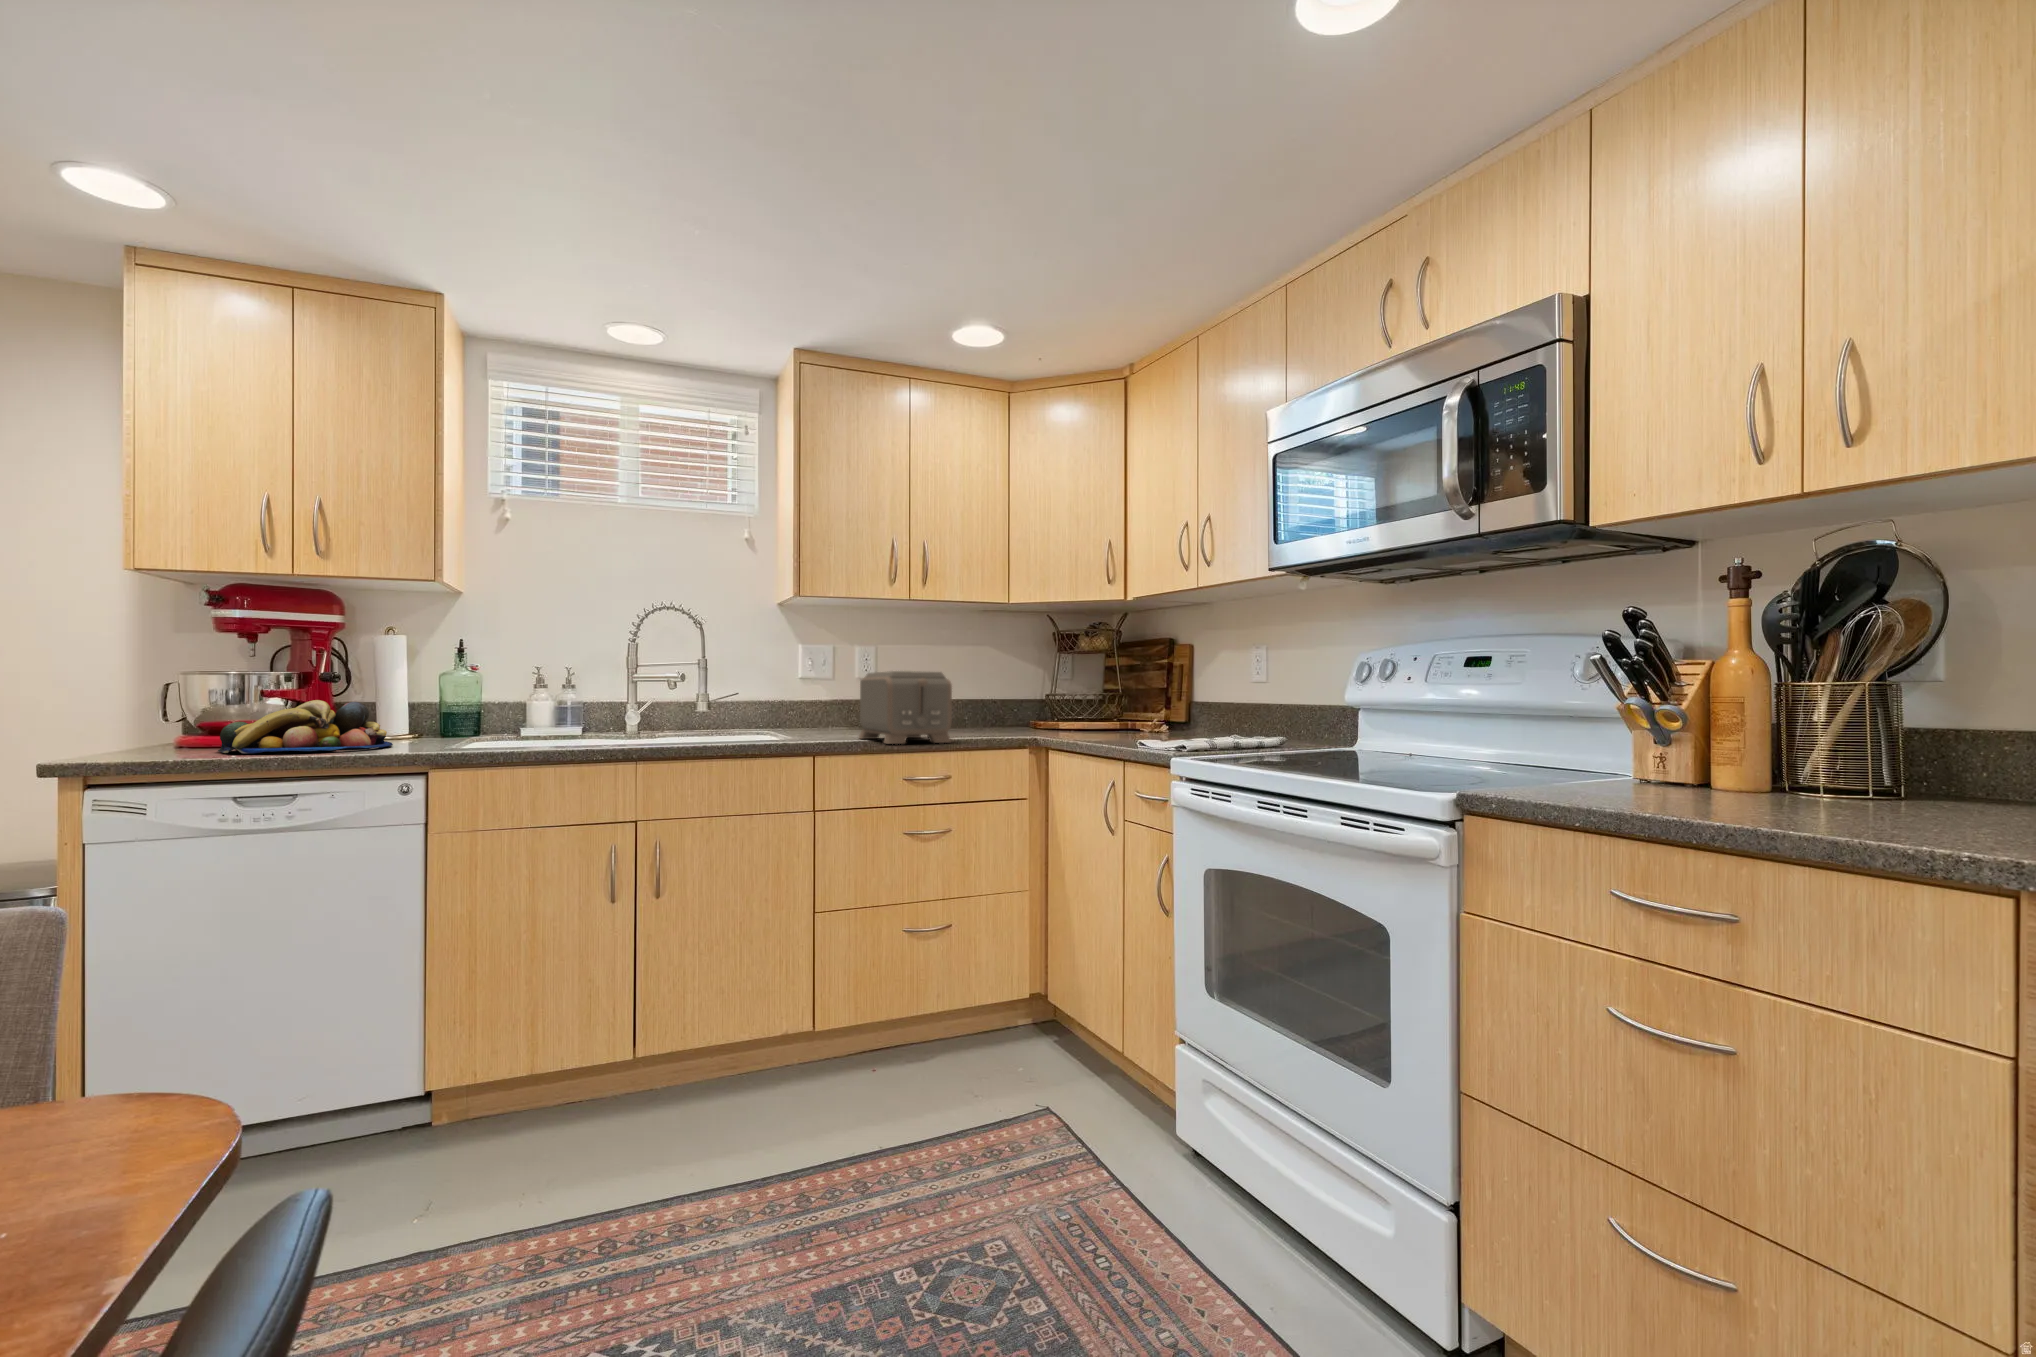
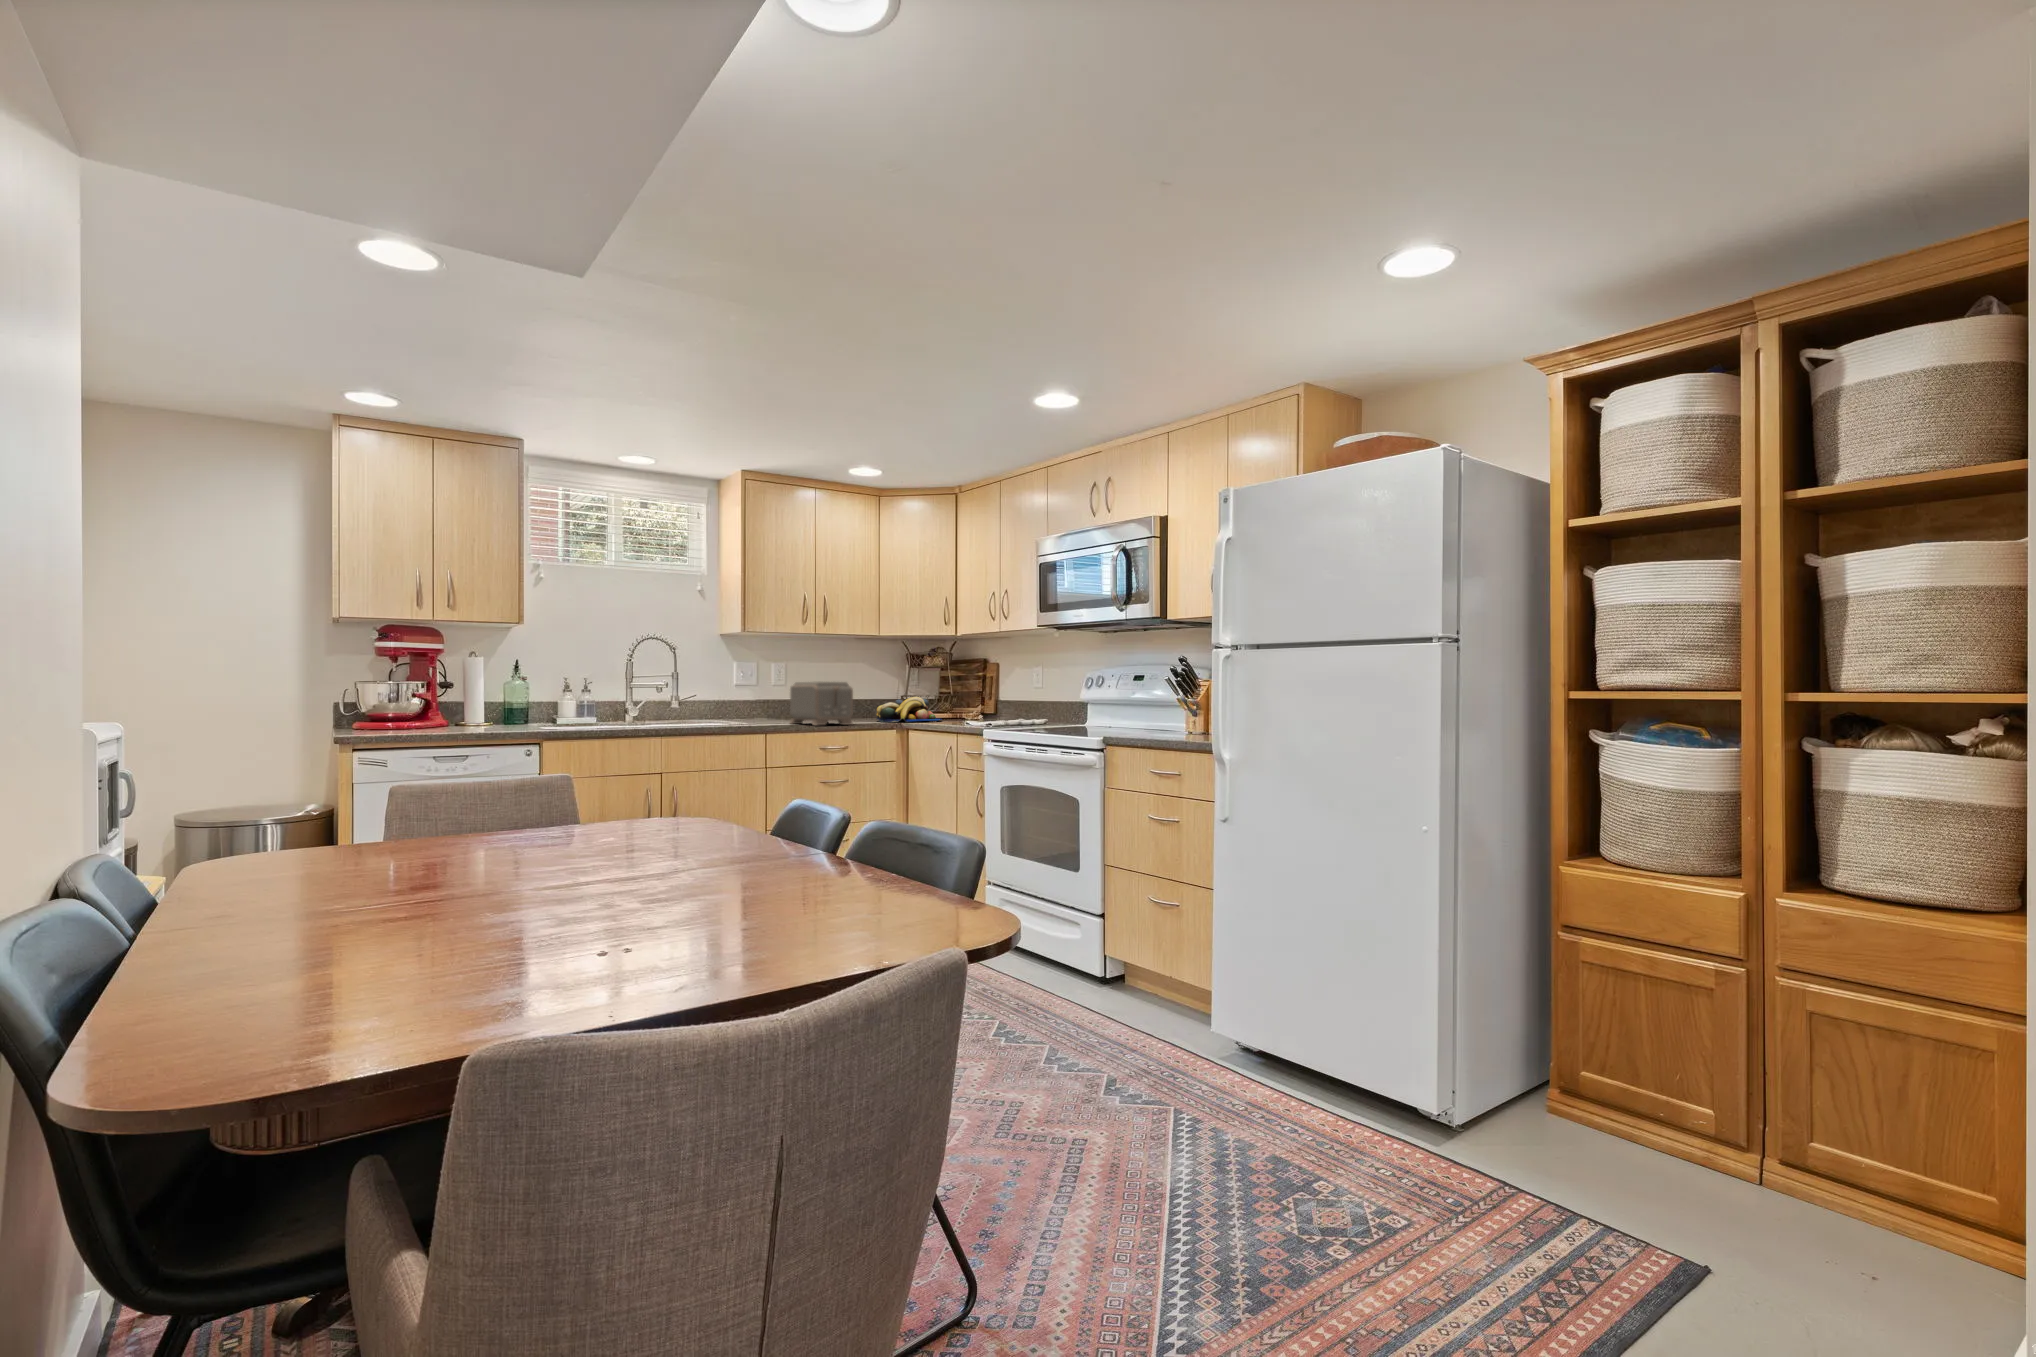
fruit bowl: present [218,700,393,753] -> present [876,697,942,722]

